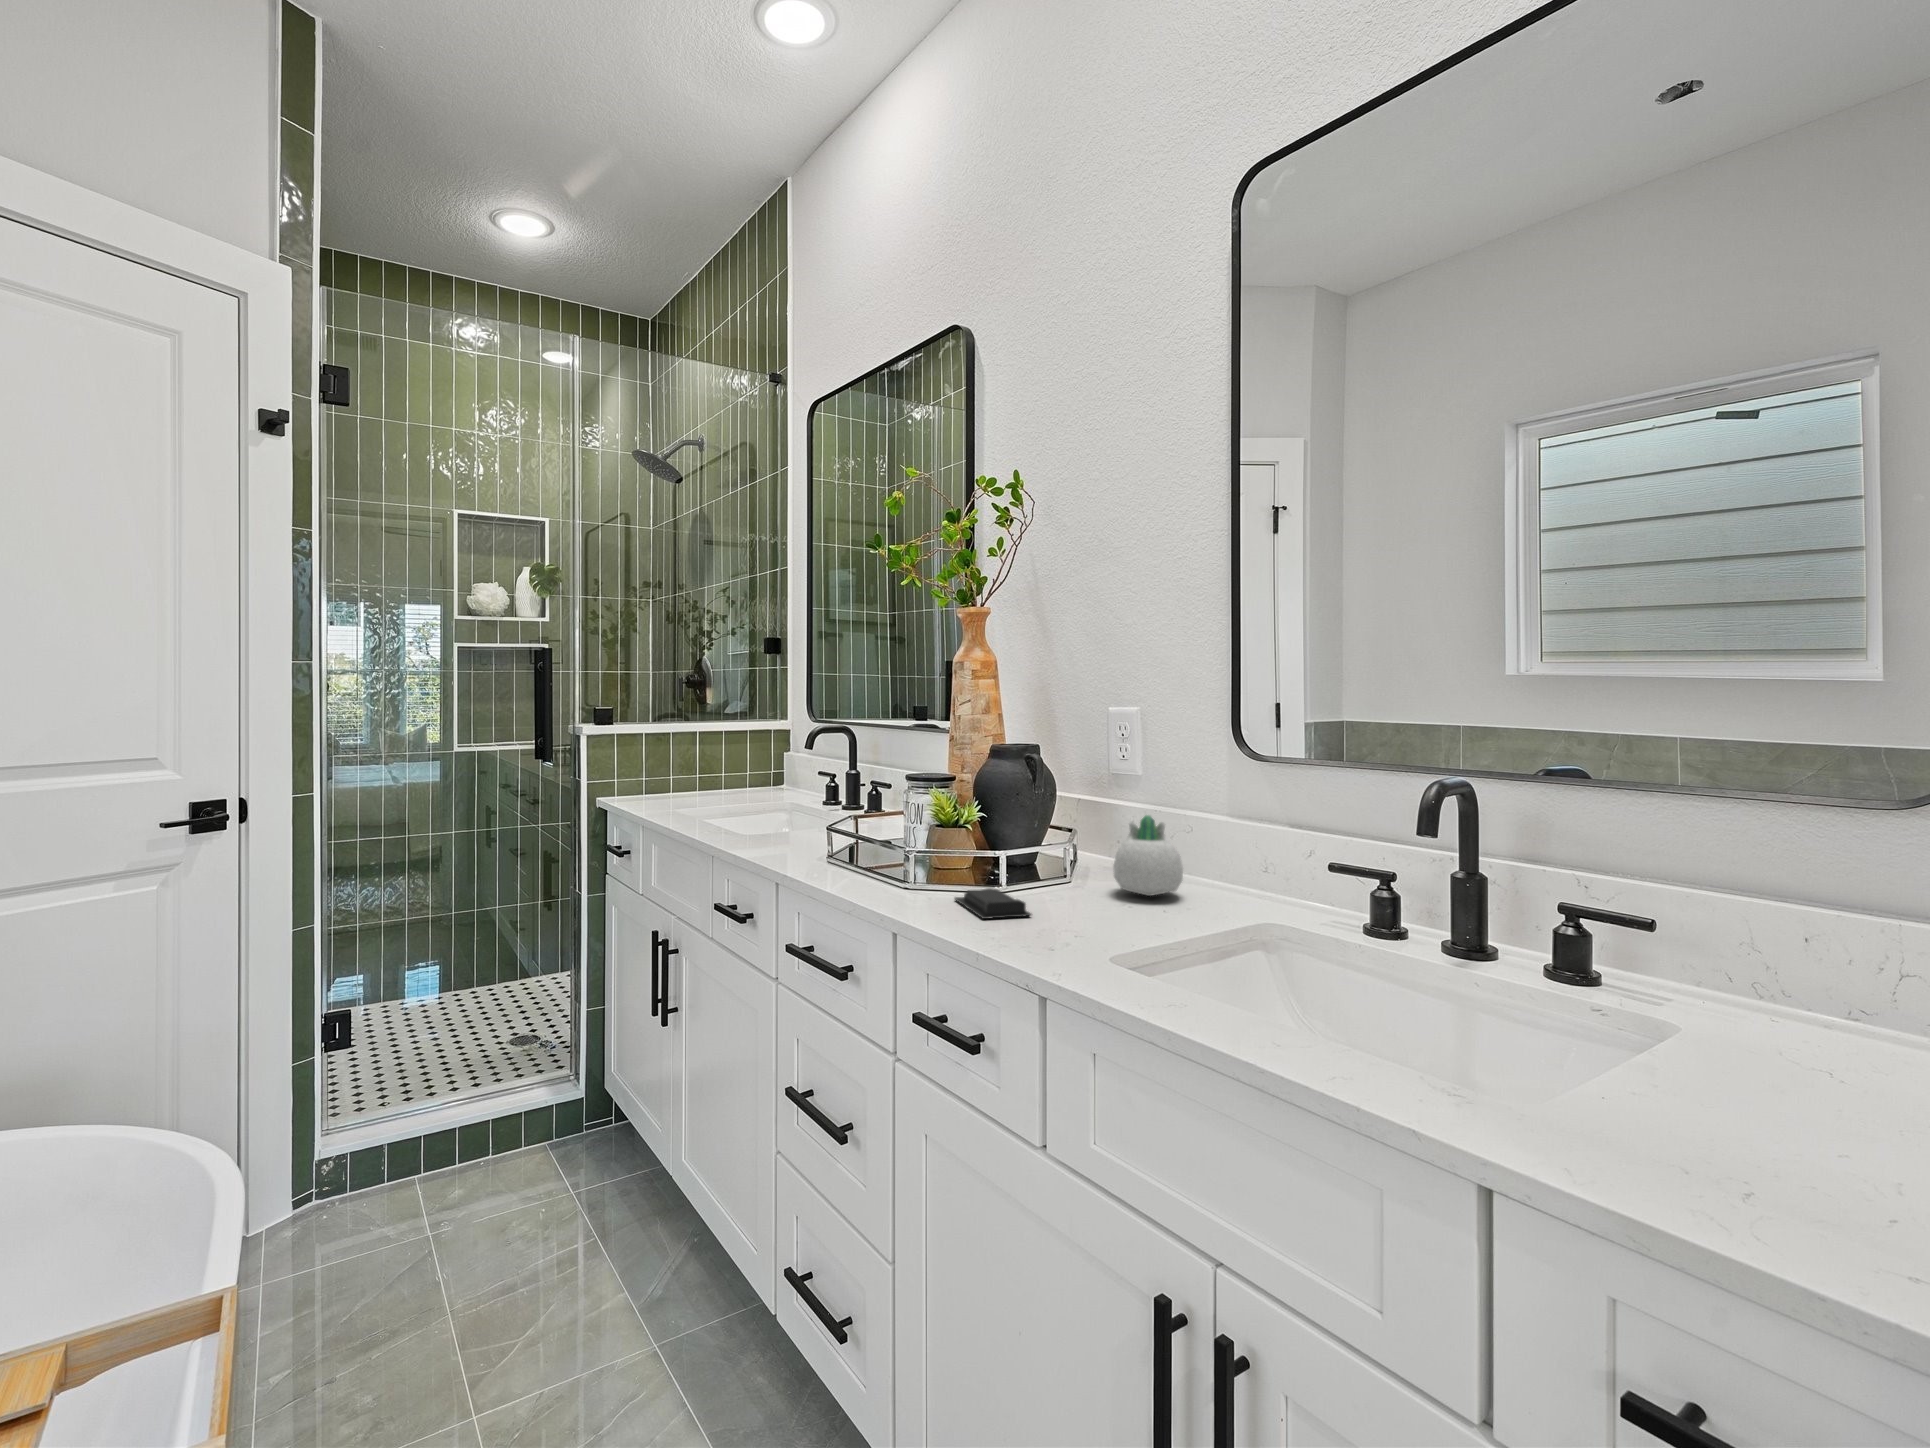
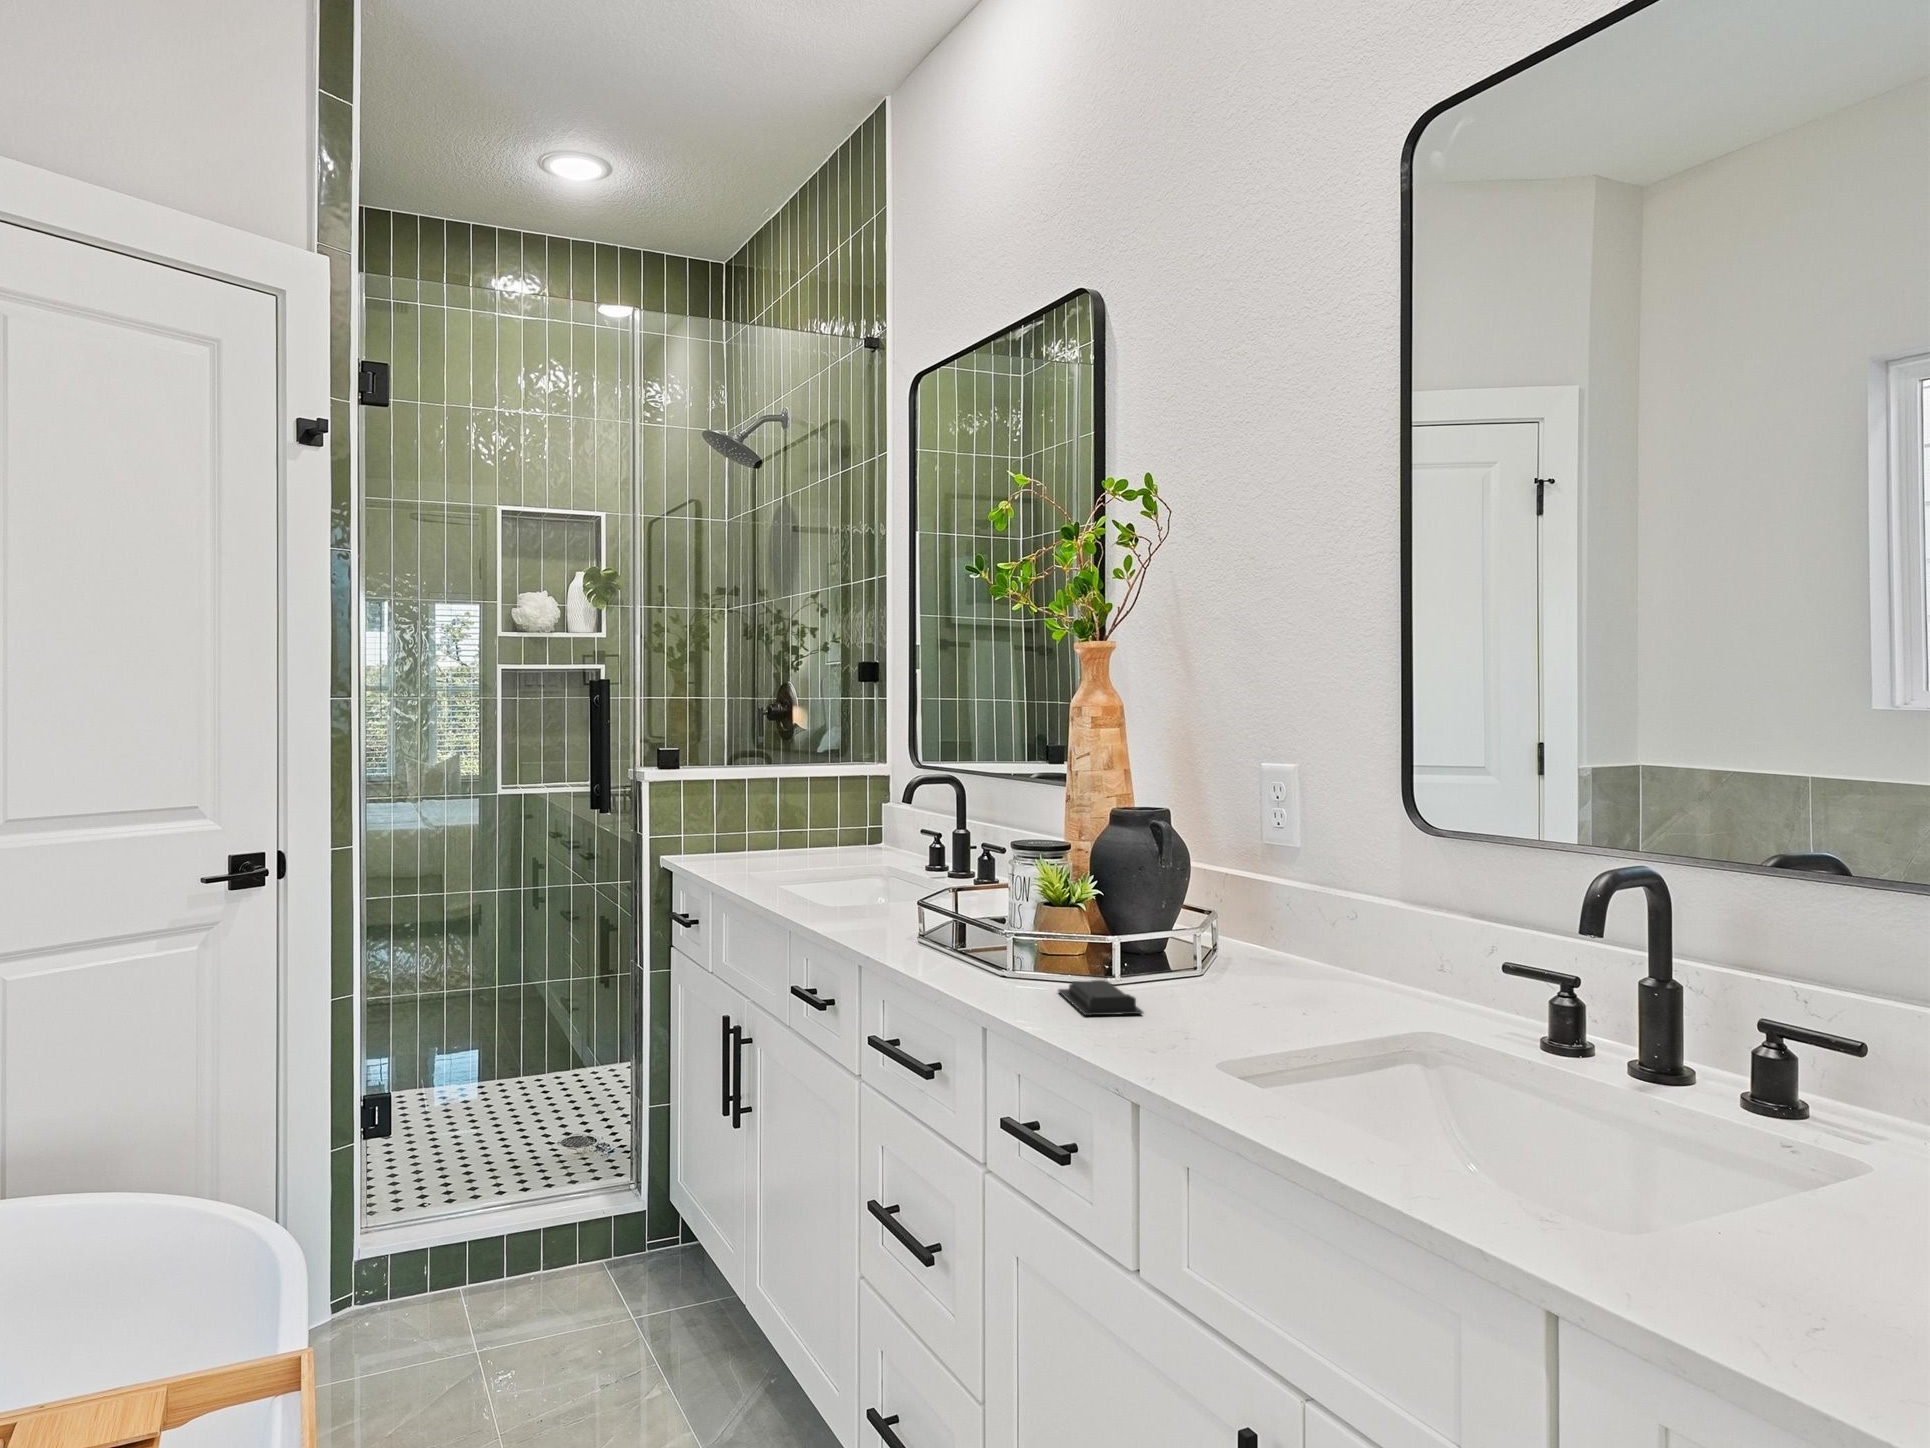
succulent planter: present [1113,815,1183,896] -> none [1251,897,1335,994]

